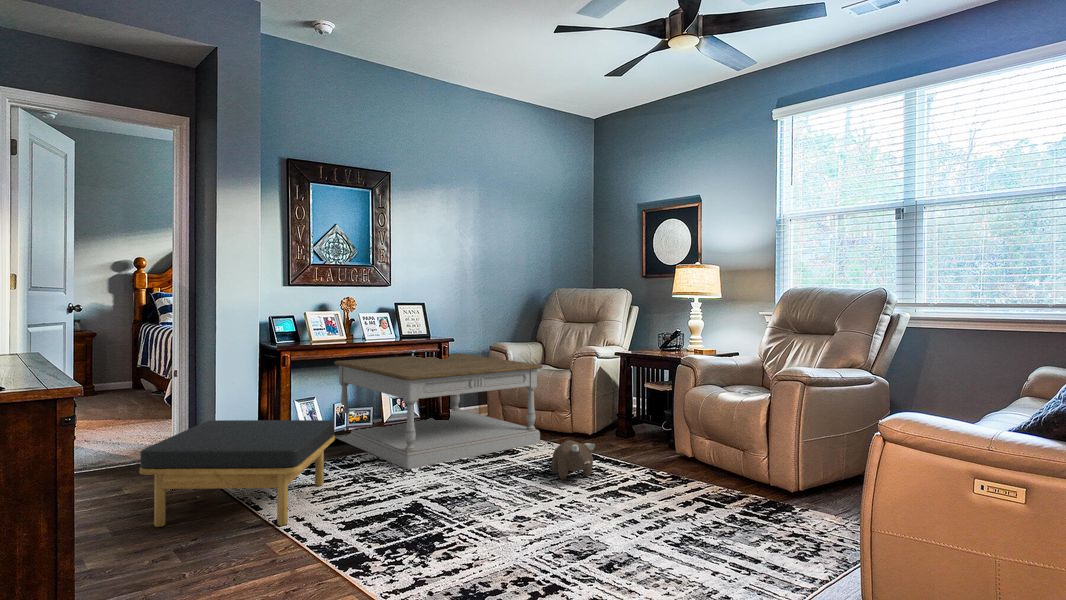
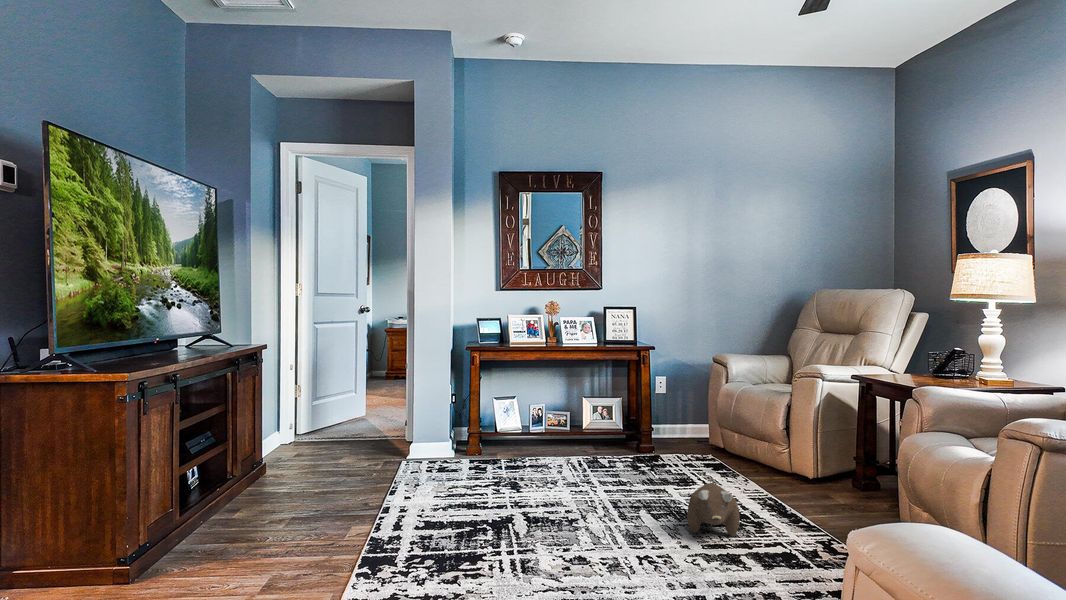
coffee table: present [334,353,542,469] -> none [539,363,739,482]
ottoman: present [140,420,335,527] -> none [293,408,472,514]

